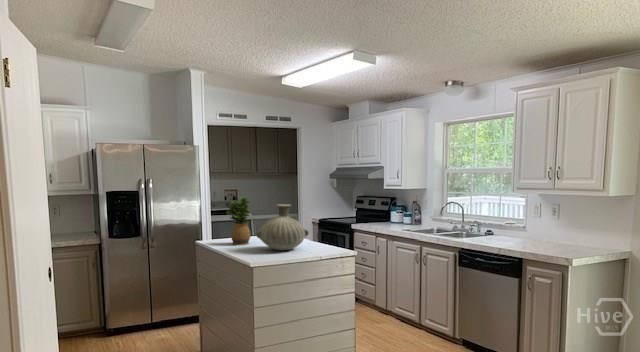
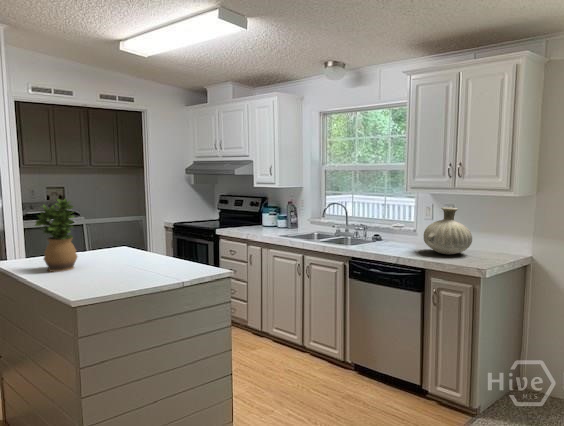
vase: present [256,204,309,250] -> present [424,207,472,255]

